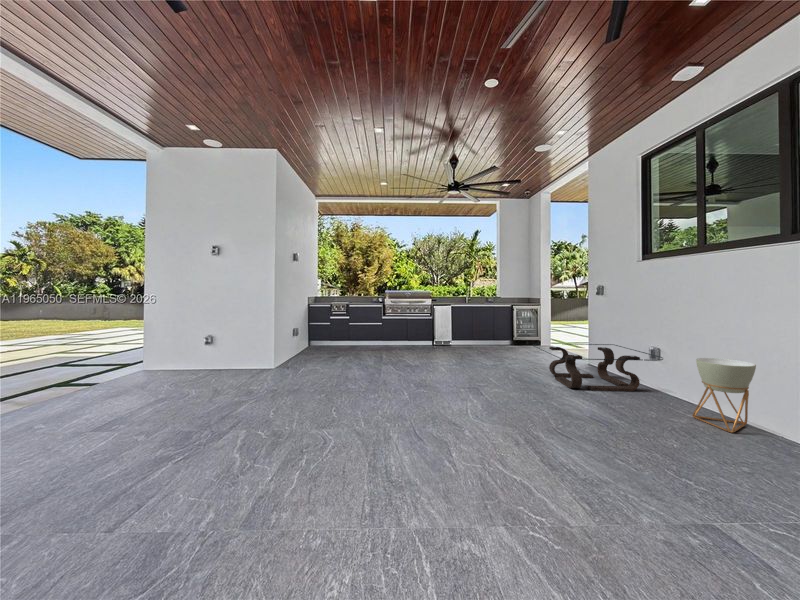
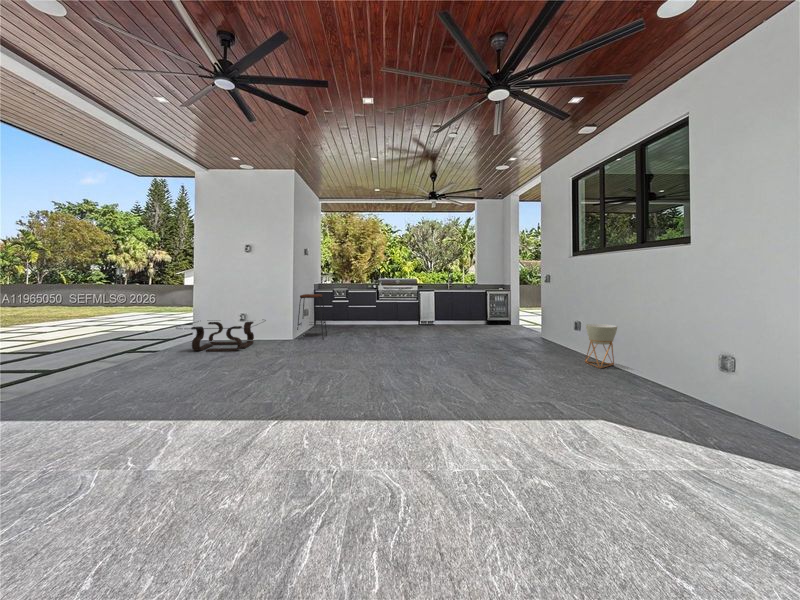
bar stool: none [278,310,319,367] -> present [297,294,327,338]
coffee table: present [533,344,663,391] -> present [176,320,266,352]

